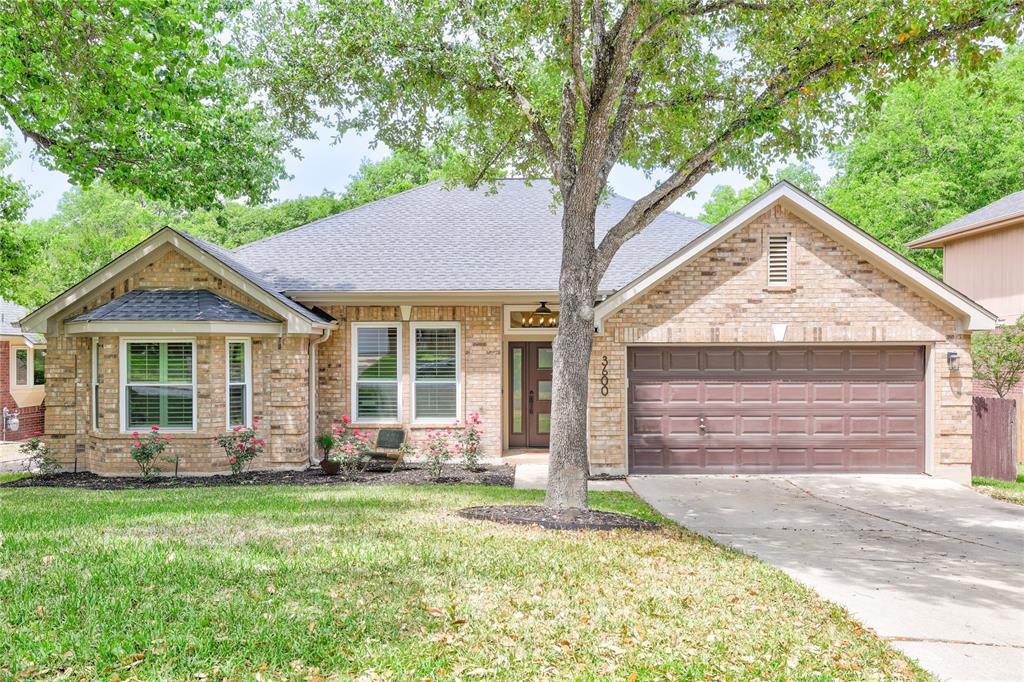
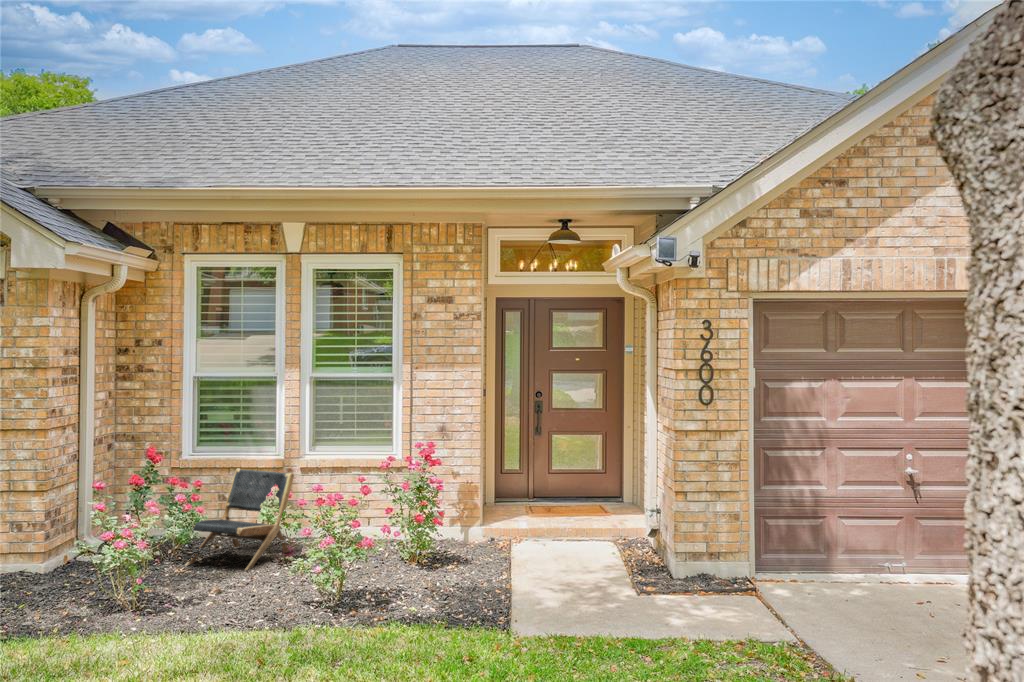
potted tree: present [315,434,341,474] -> none [65,479,131,579]

